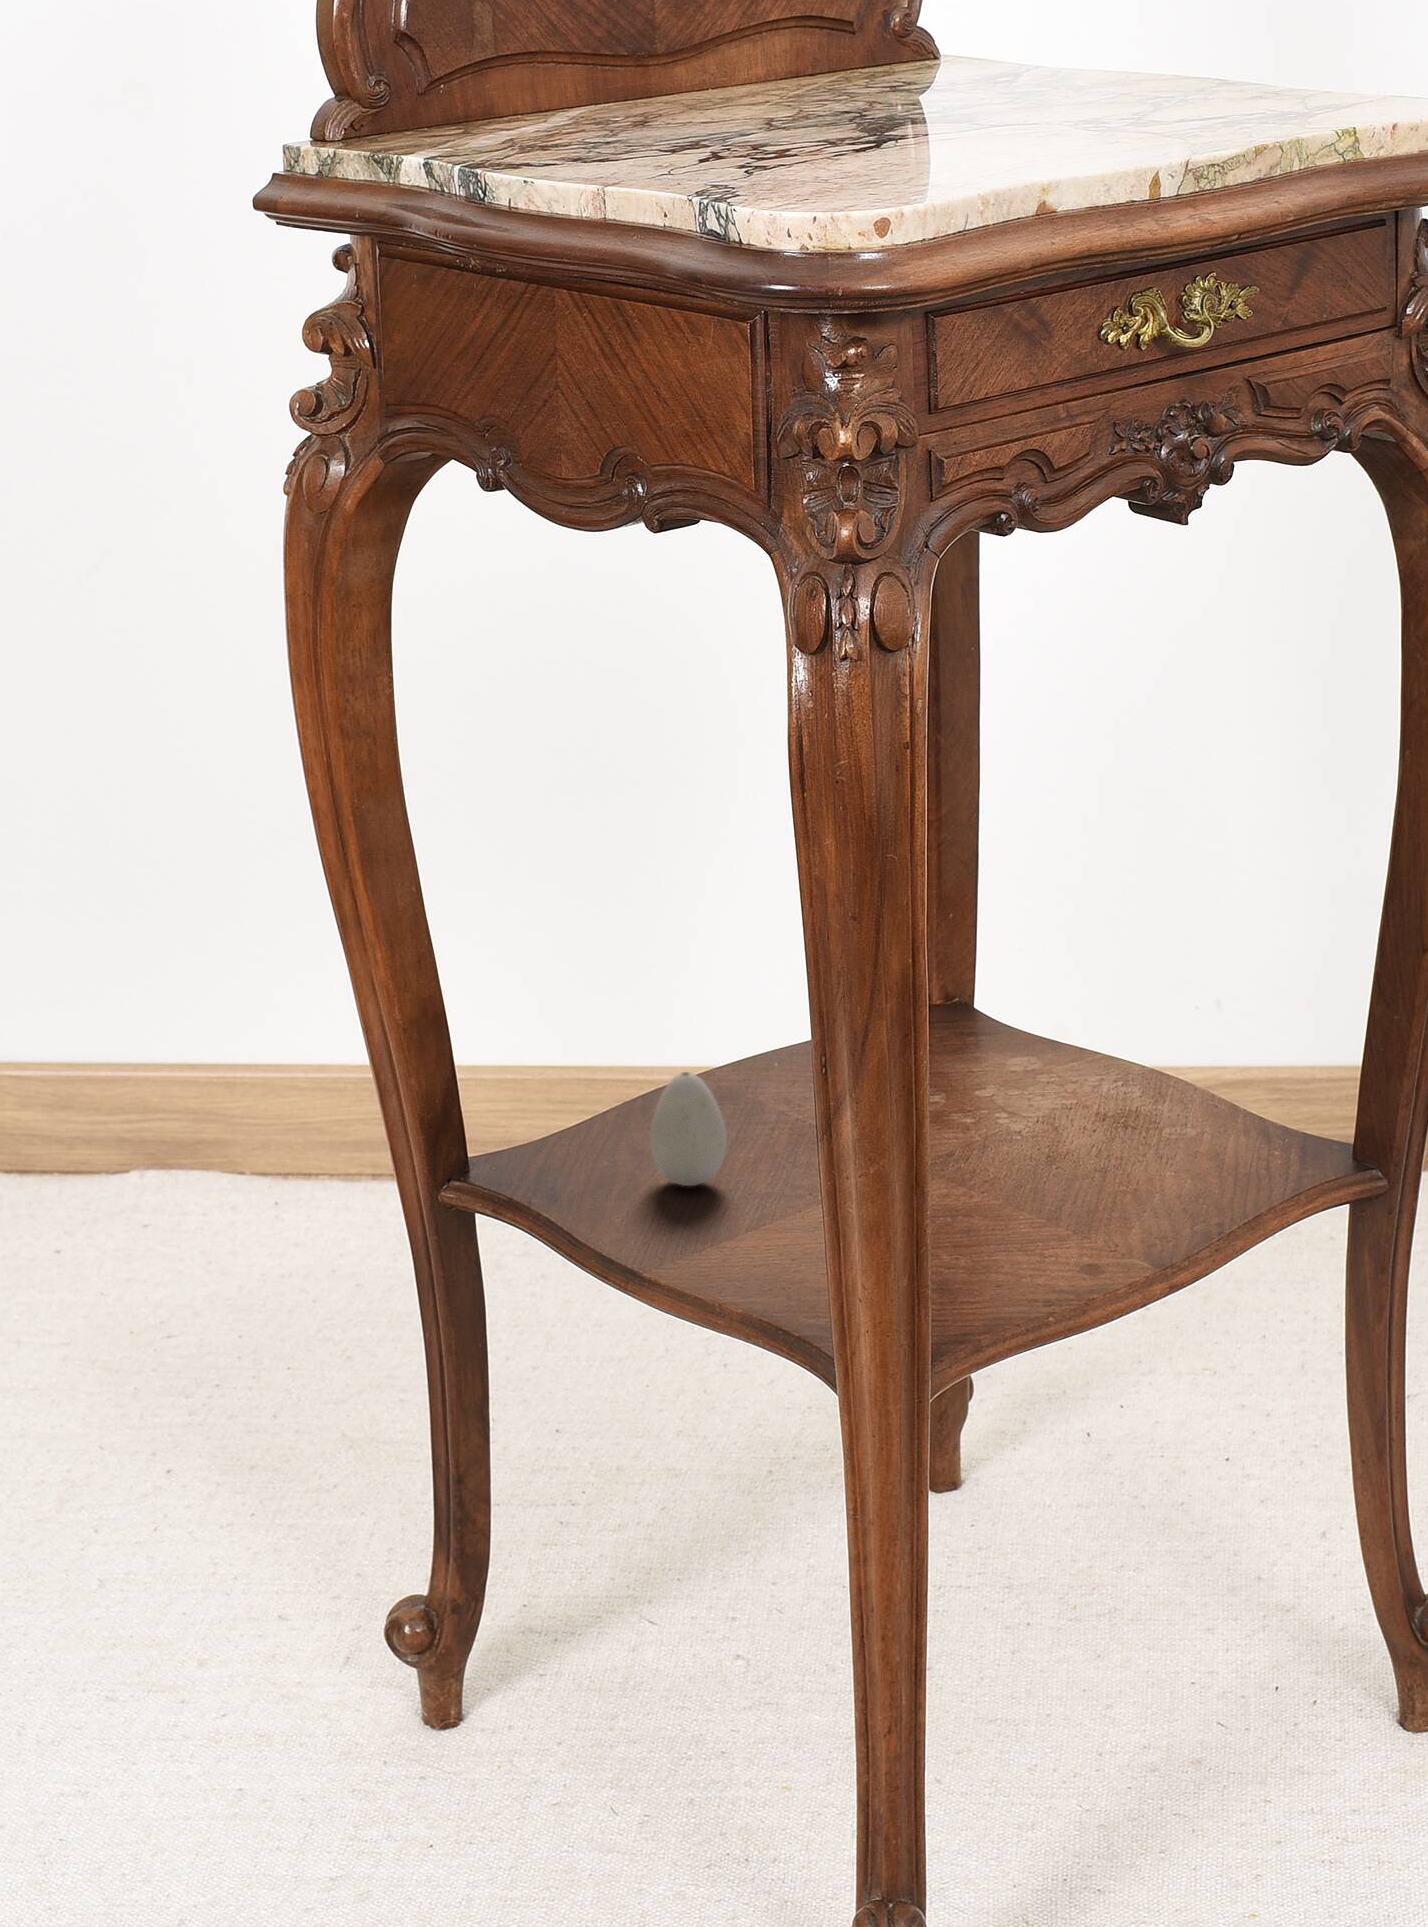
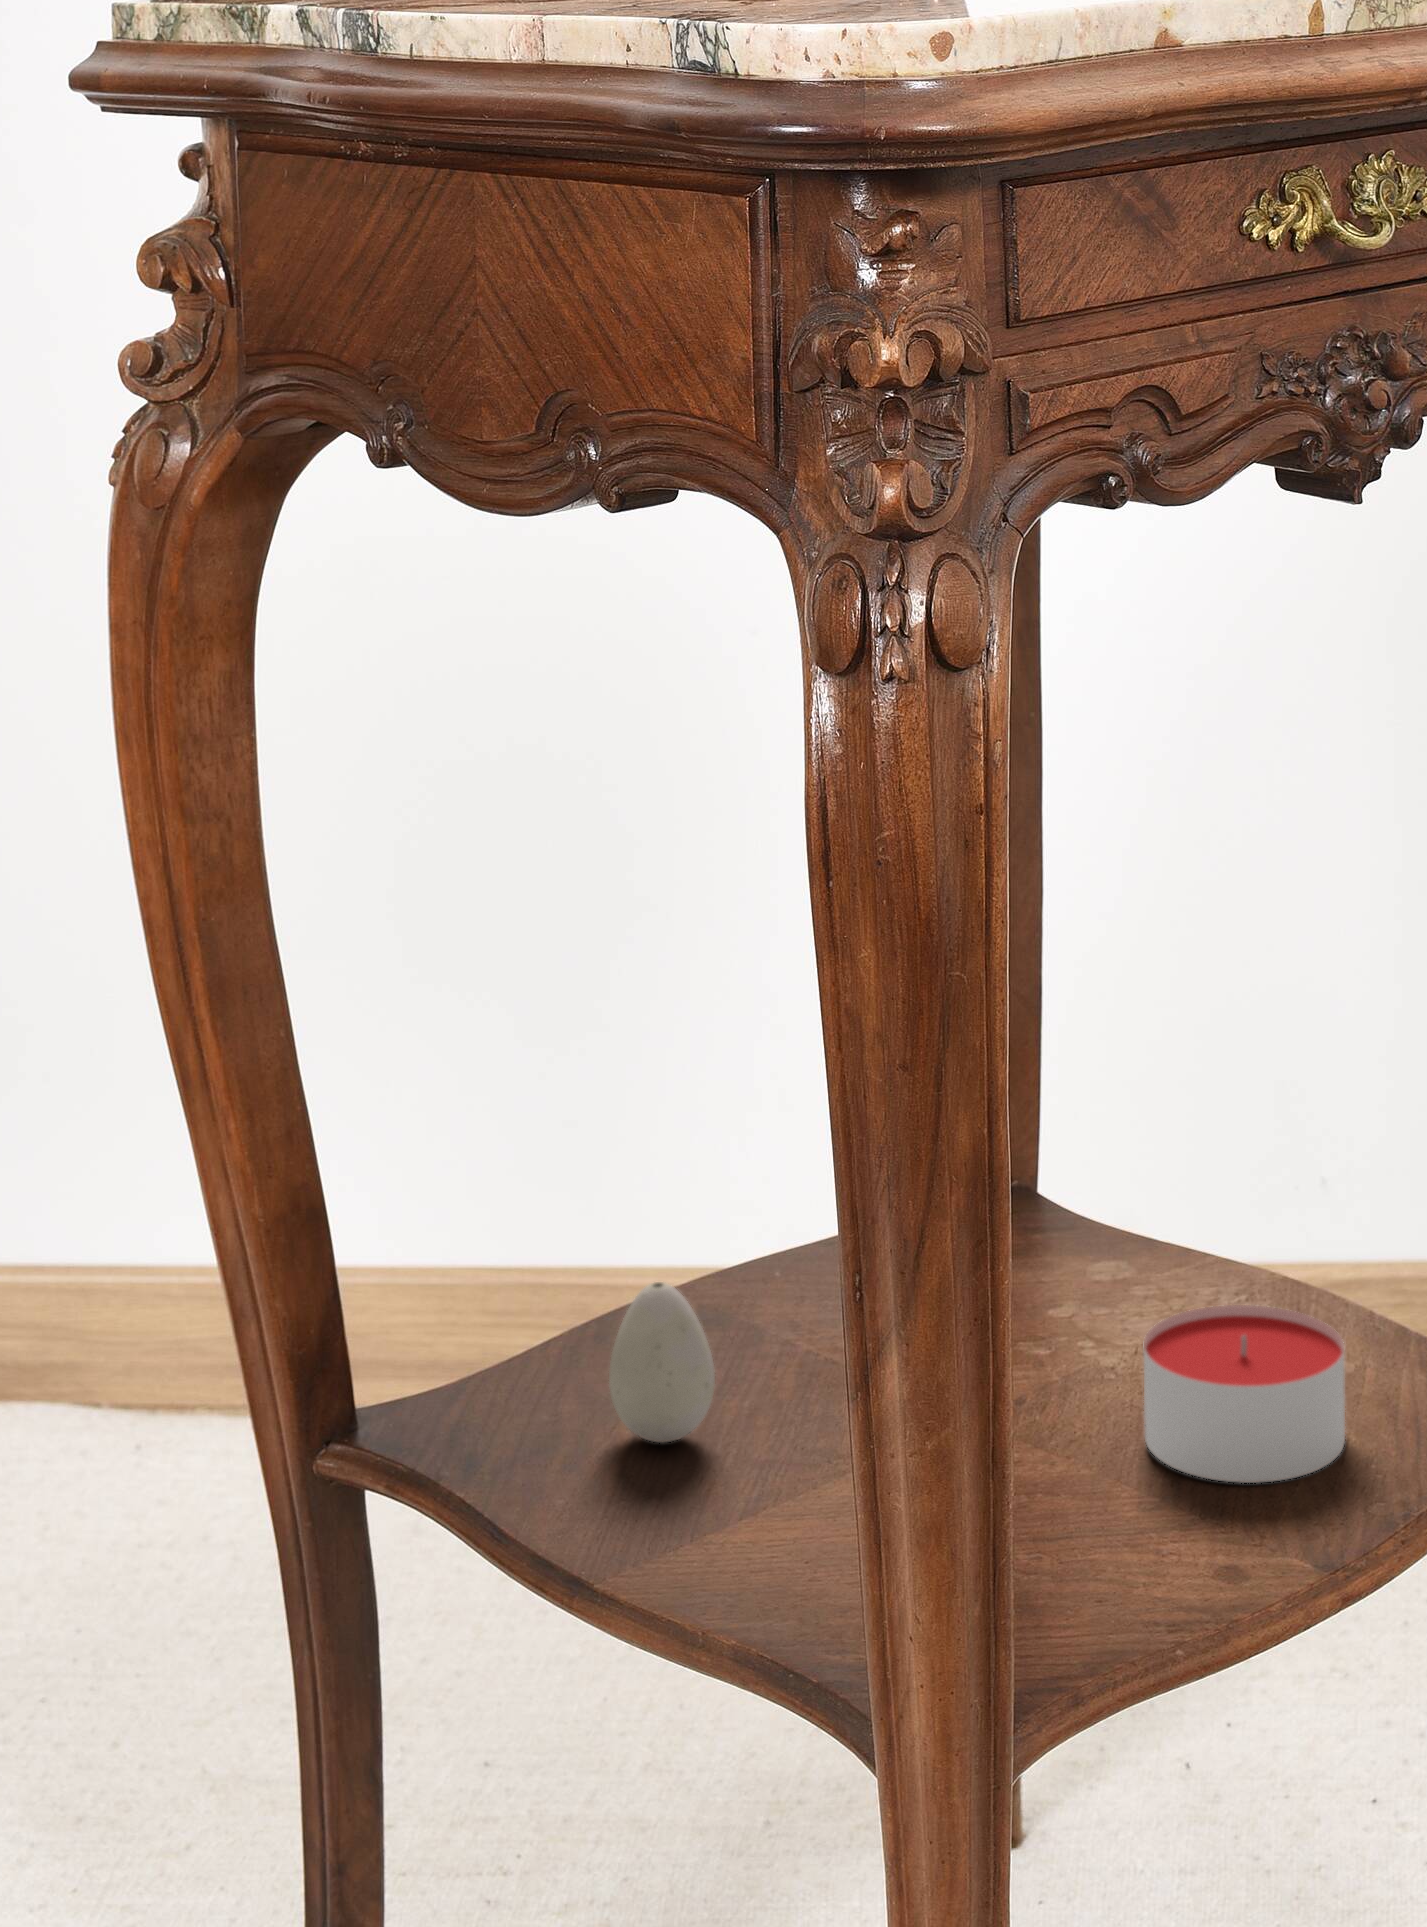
candle: none [1038,1092,1184,1215] -> present [1144,1305,1345,1483]

